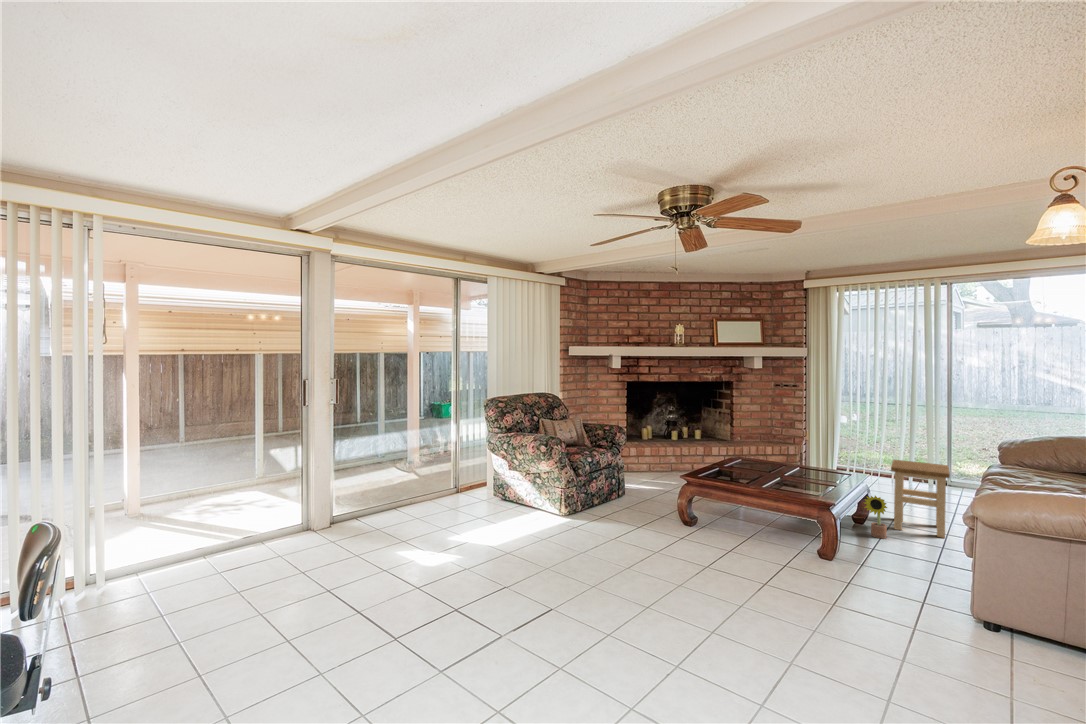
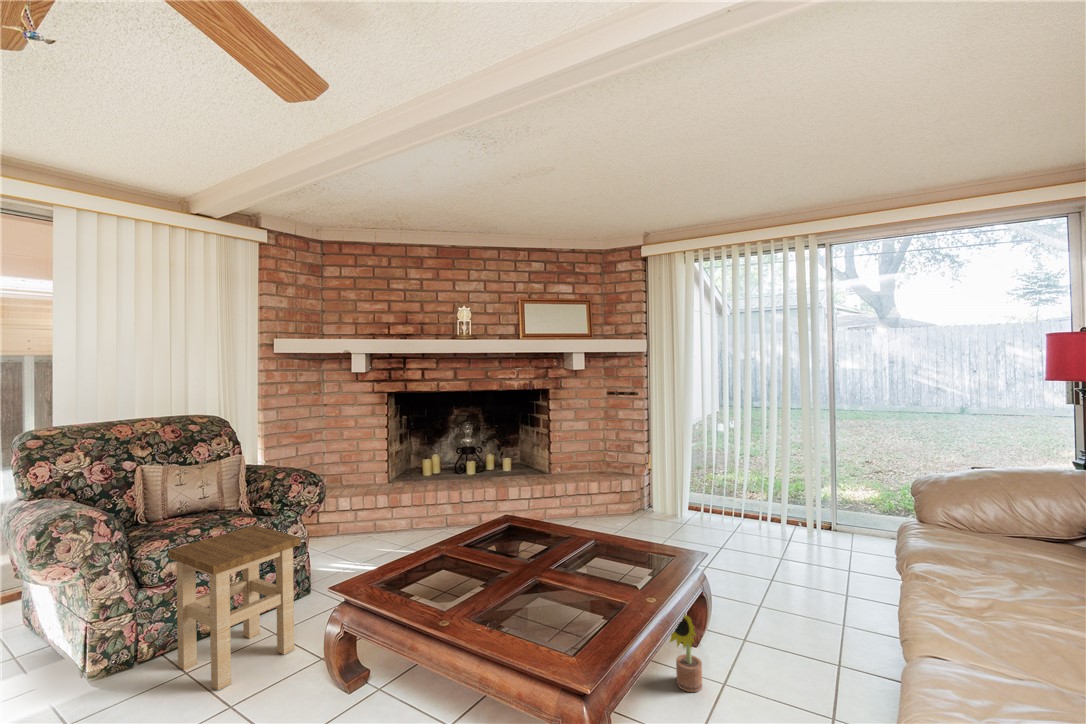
stool: present [891,460,950,538] -> present [168,525,300,690]

